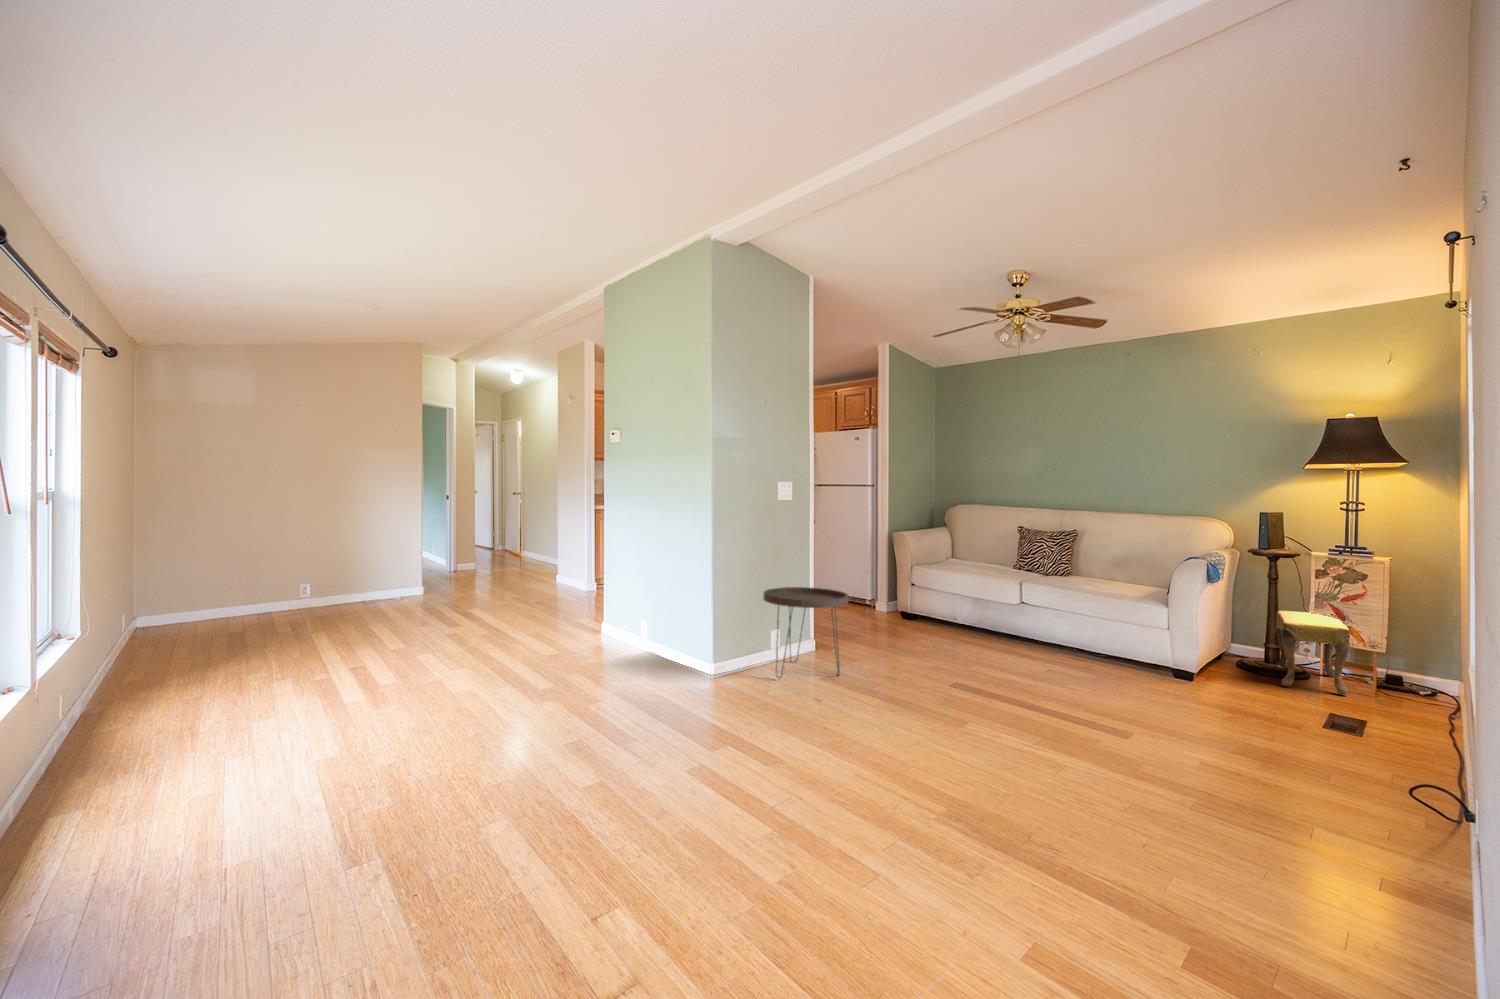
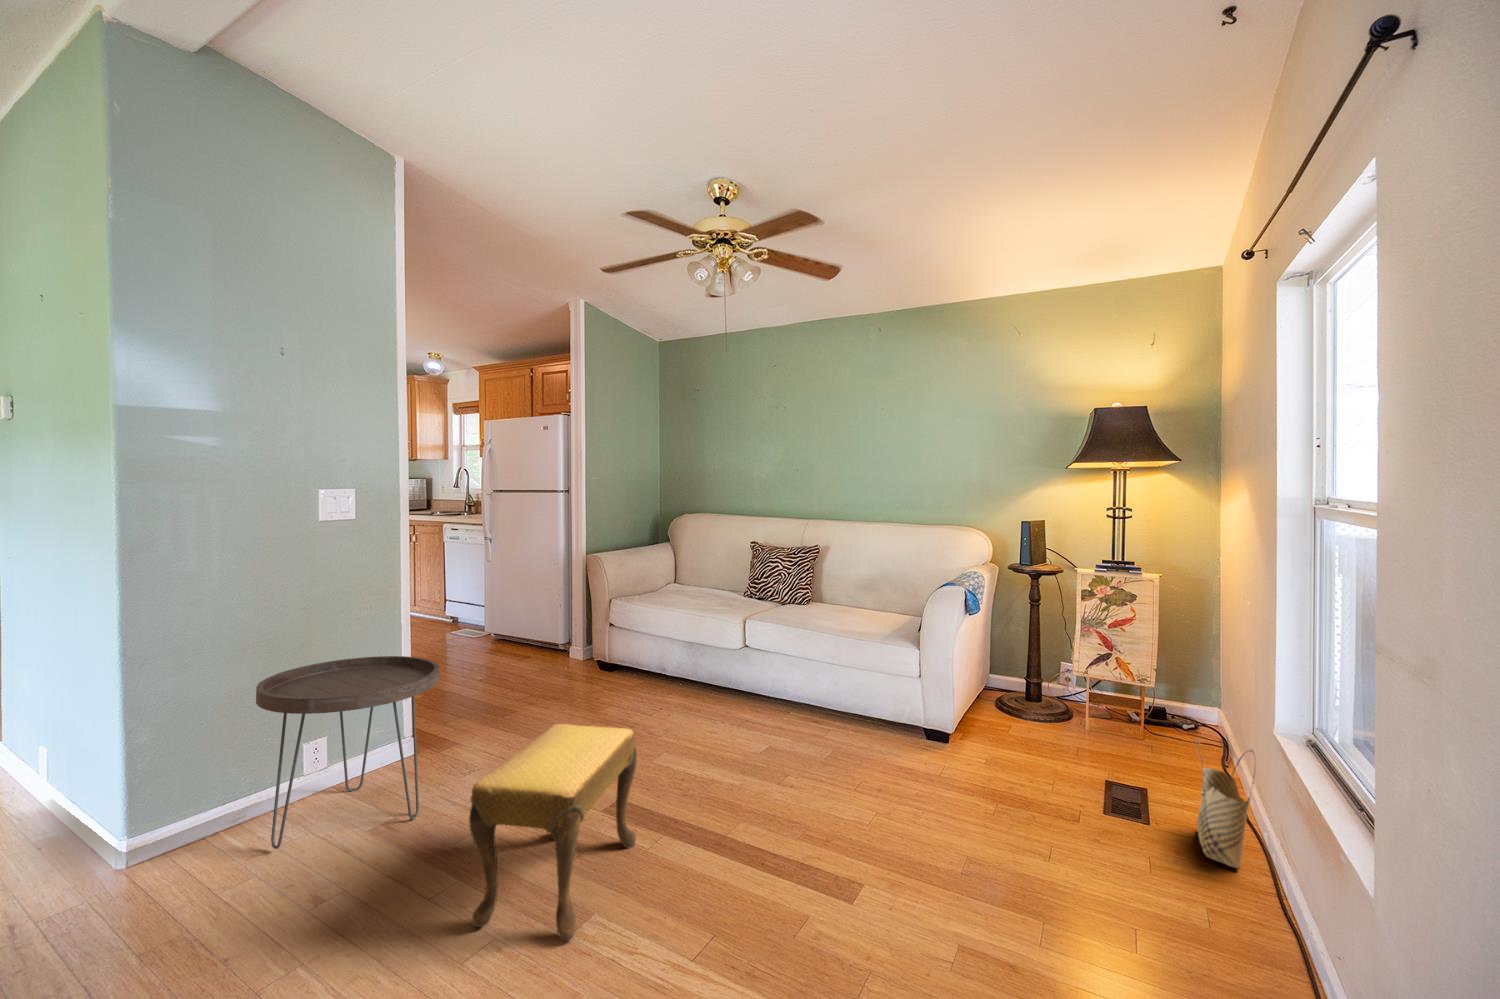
footstool: present [1275,611,1350,695] -> present [469,724,637,941]
woven basket: none [1379,663,1423,745] -> present [1196,737,1255,868]

